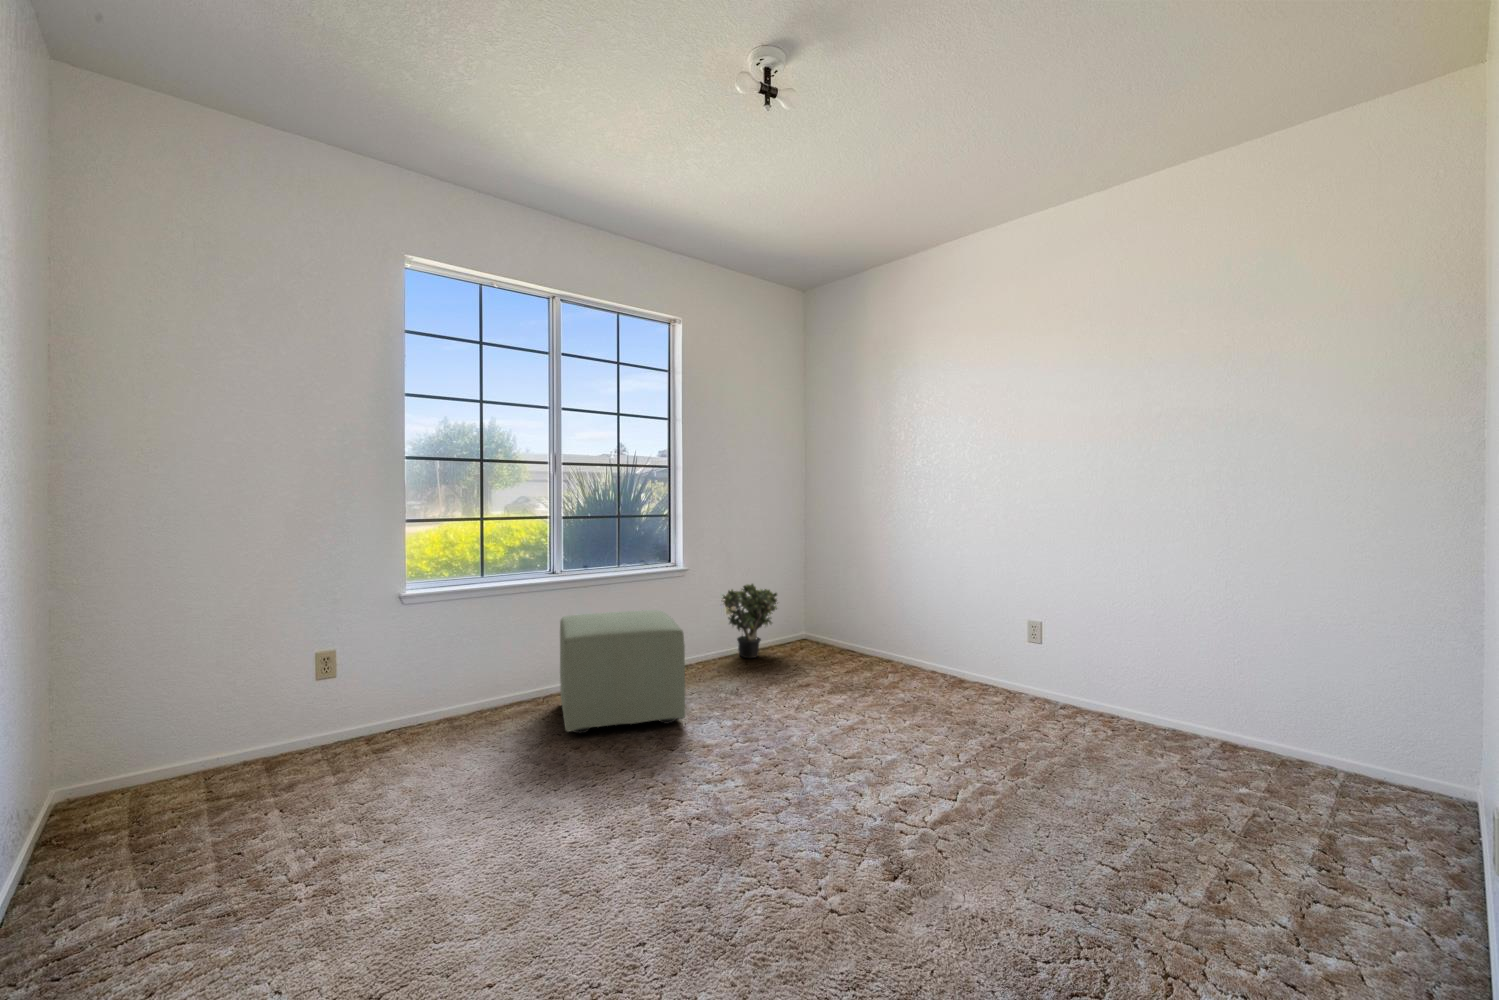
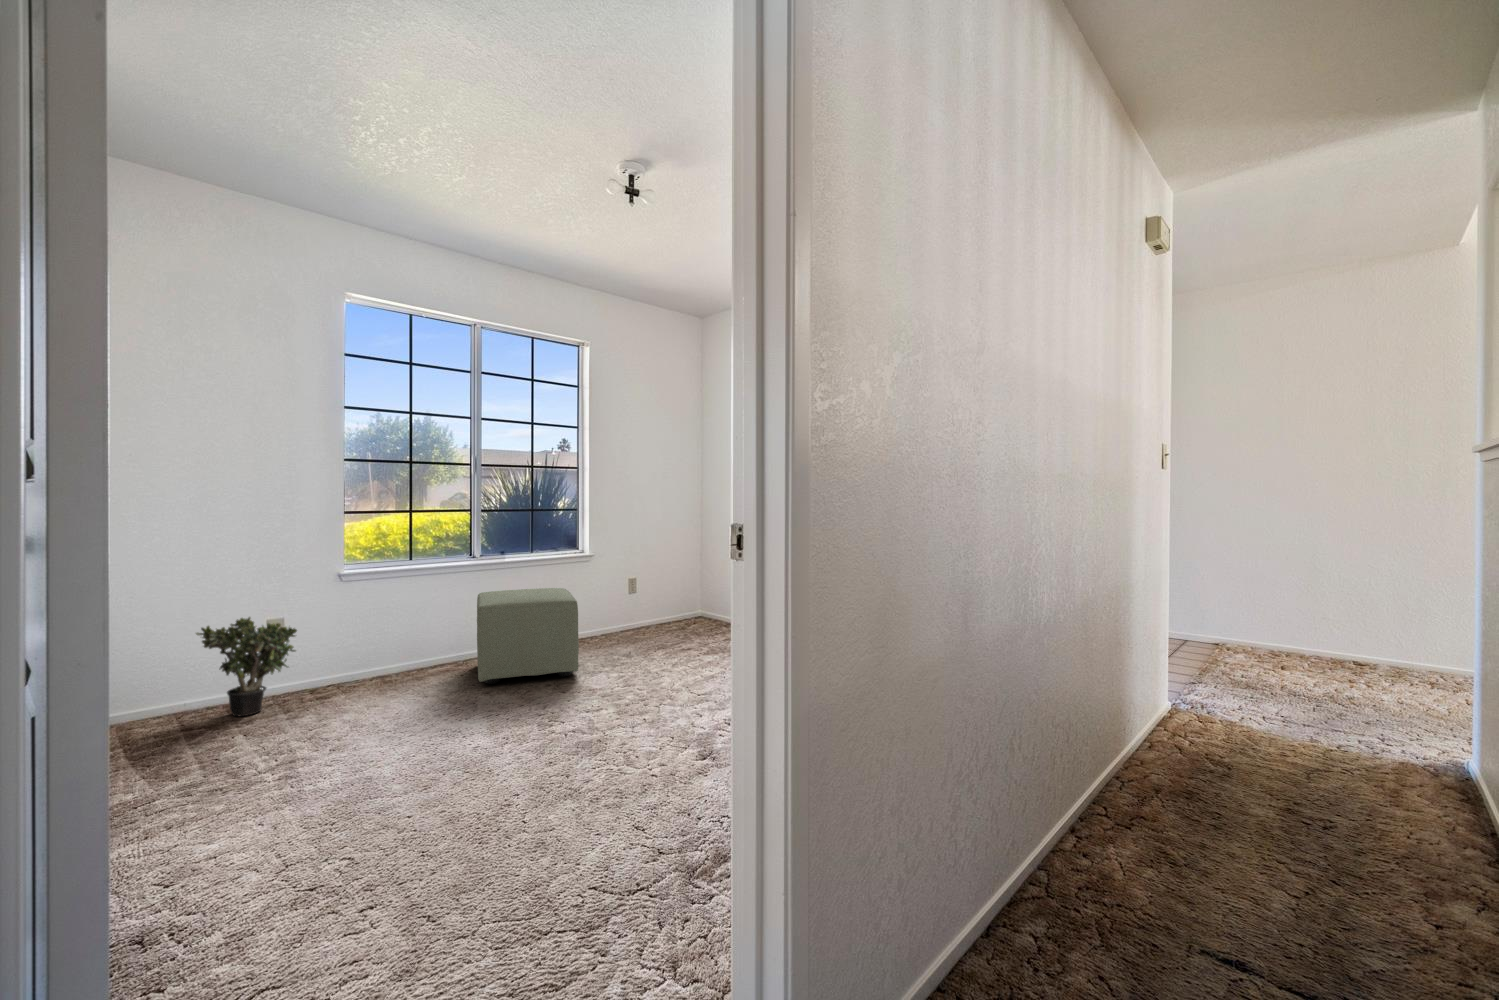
potted plant: present [723,584,777,658] -> present [196,617,297,716]

